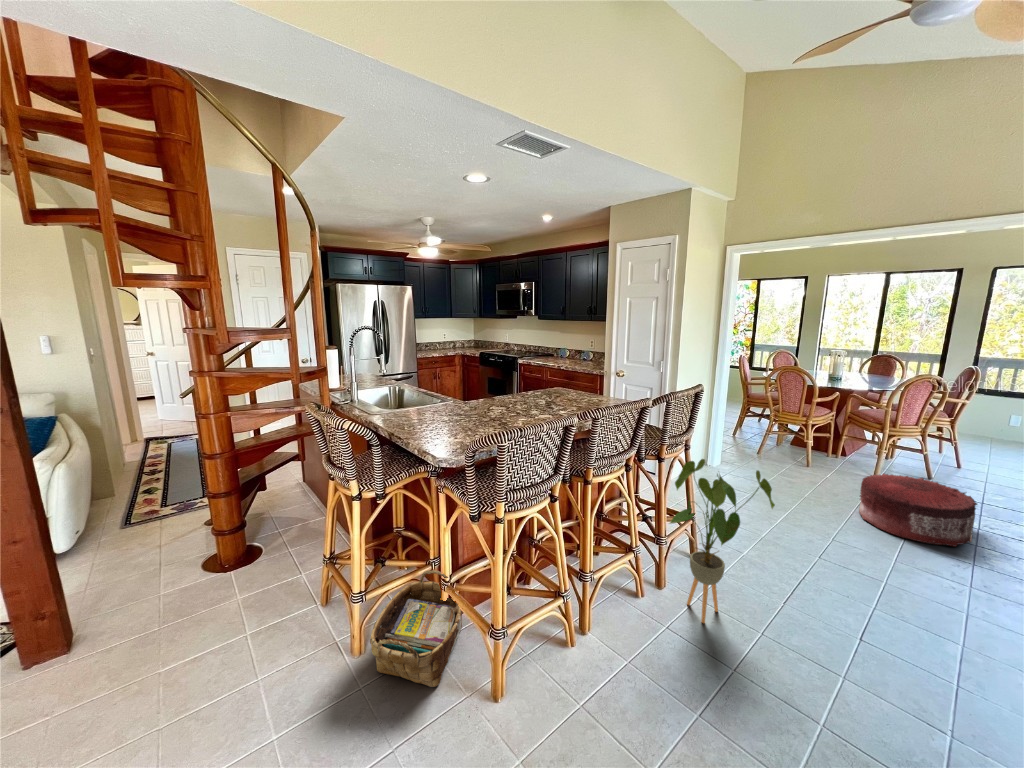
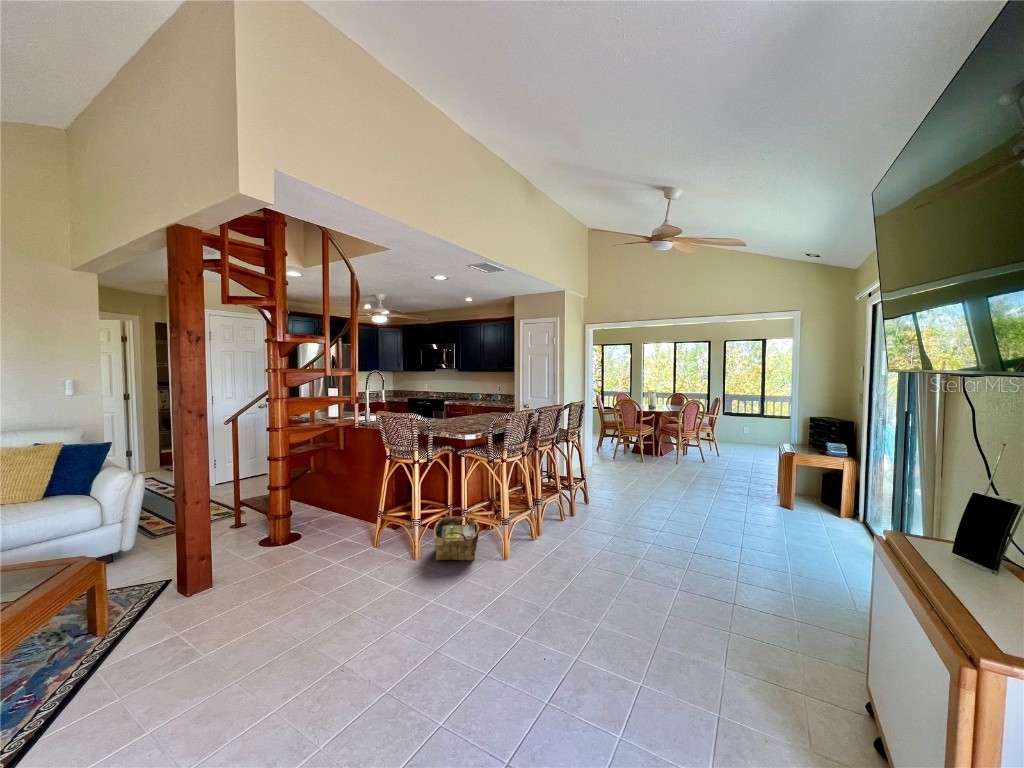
house plant: present [670,459,775,623] -> none [576,439,624,525]
pouf: present [859,473,977,547] -> none [667,455,717,487]

